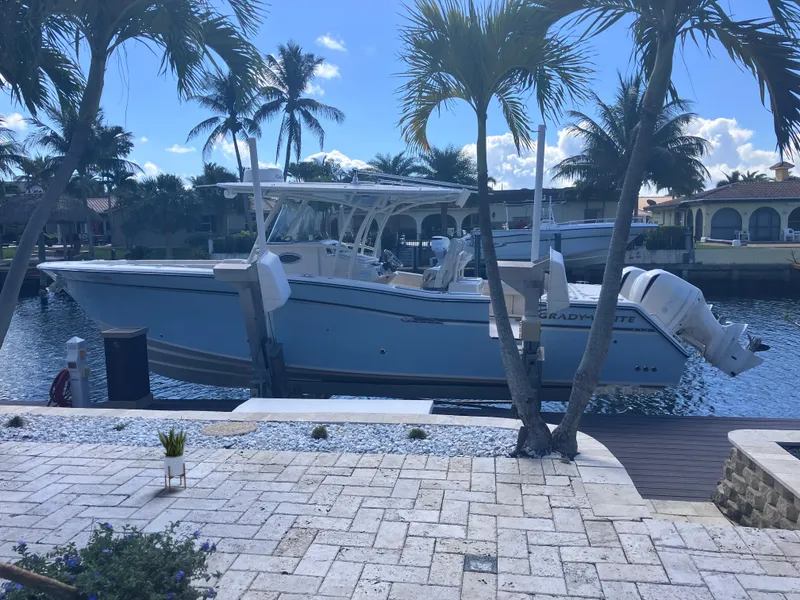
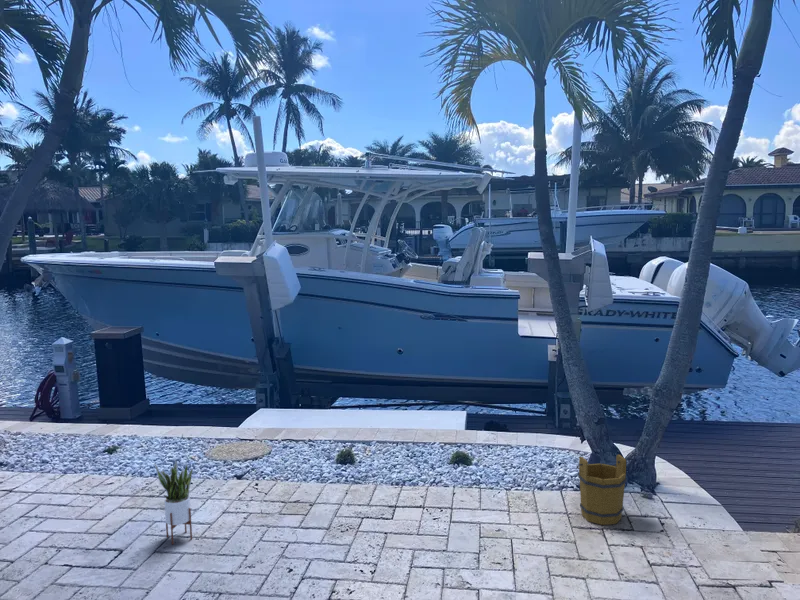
bucket: none [503,424,543,481] -> present [577,455,627,525]

